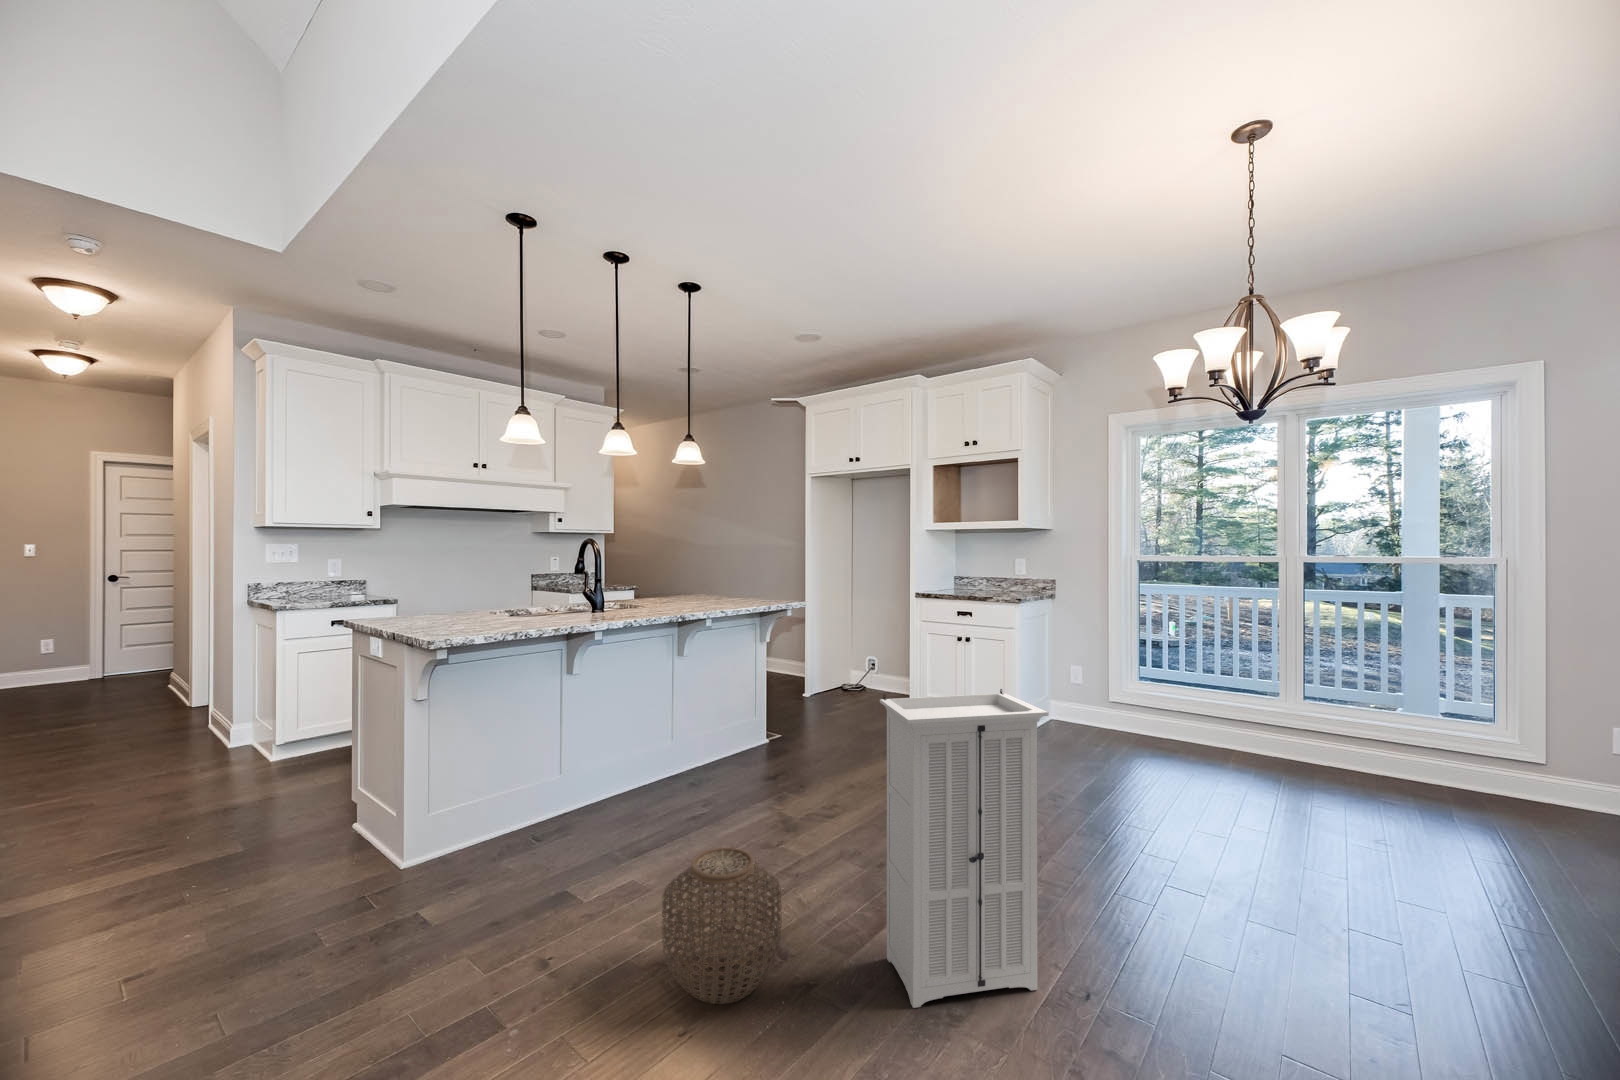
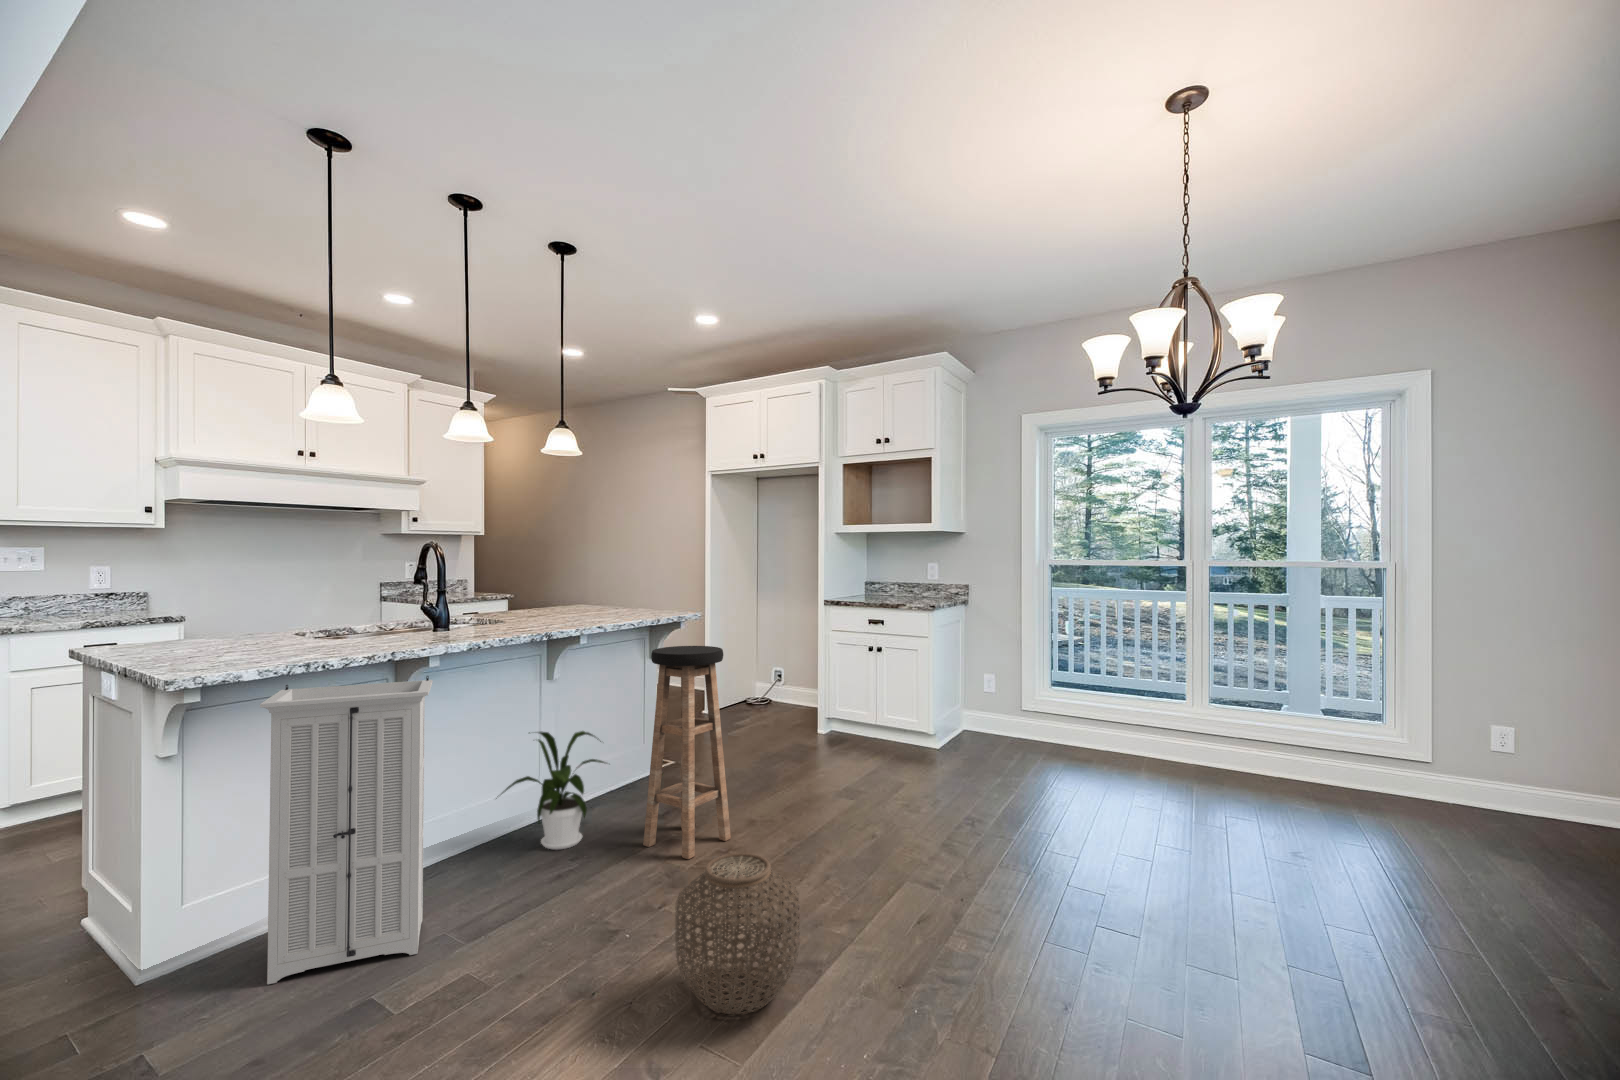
bar stool: none [698,639,778,840] -> present [643,646,731,859]
storage cabinet: present [880,689,1049,1008] -> present [260,676,432,984]
house plant: none [572,713,671,819] -> present [496,731,605,850]

